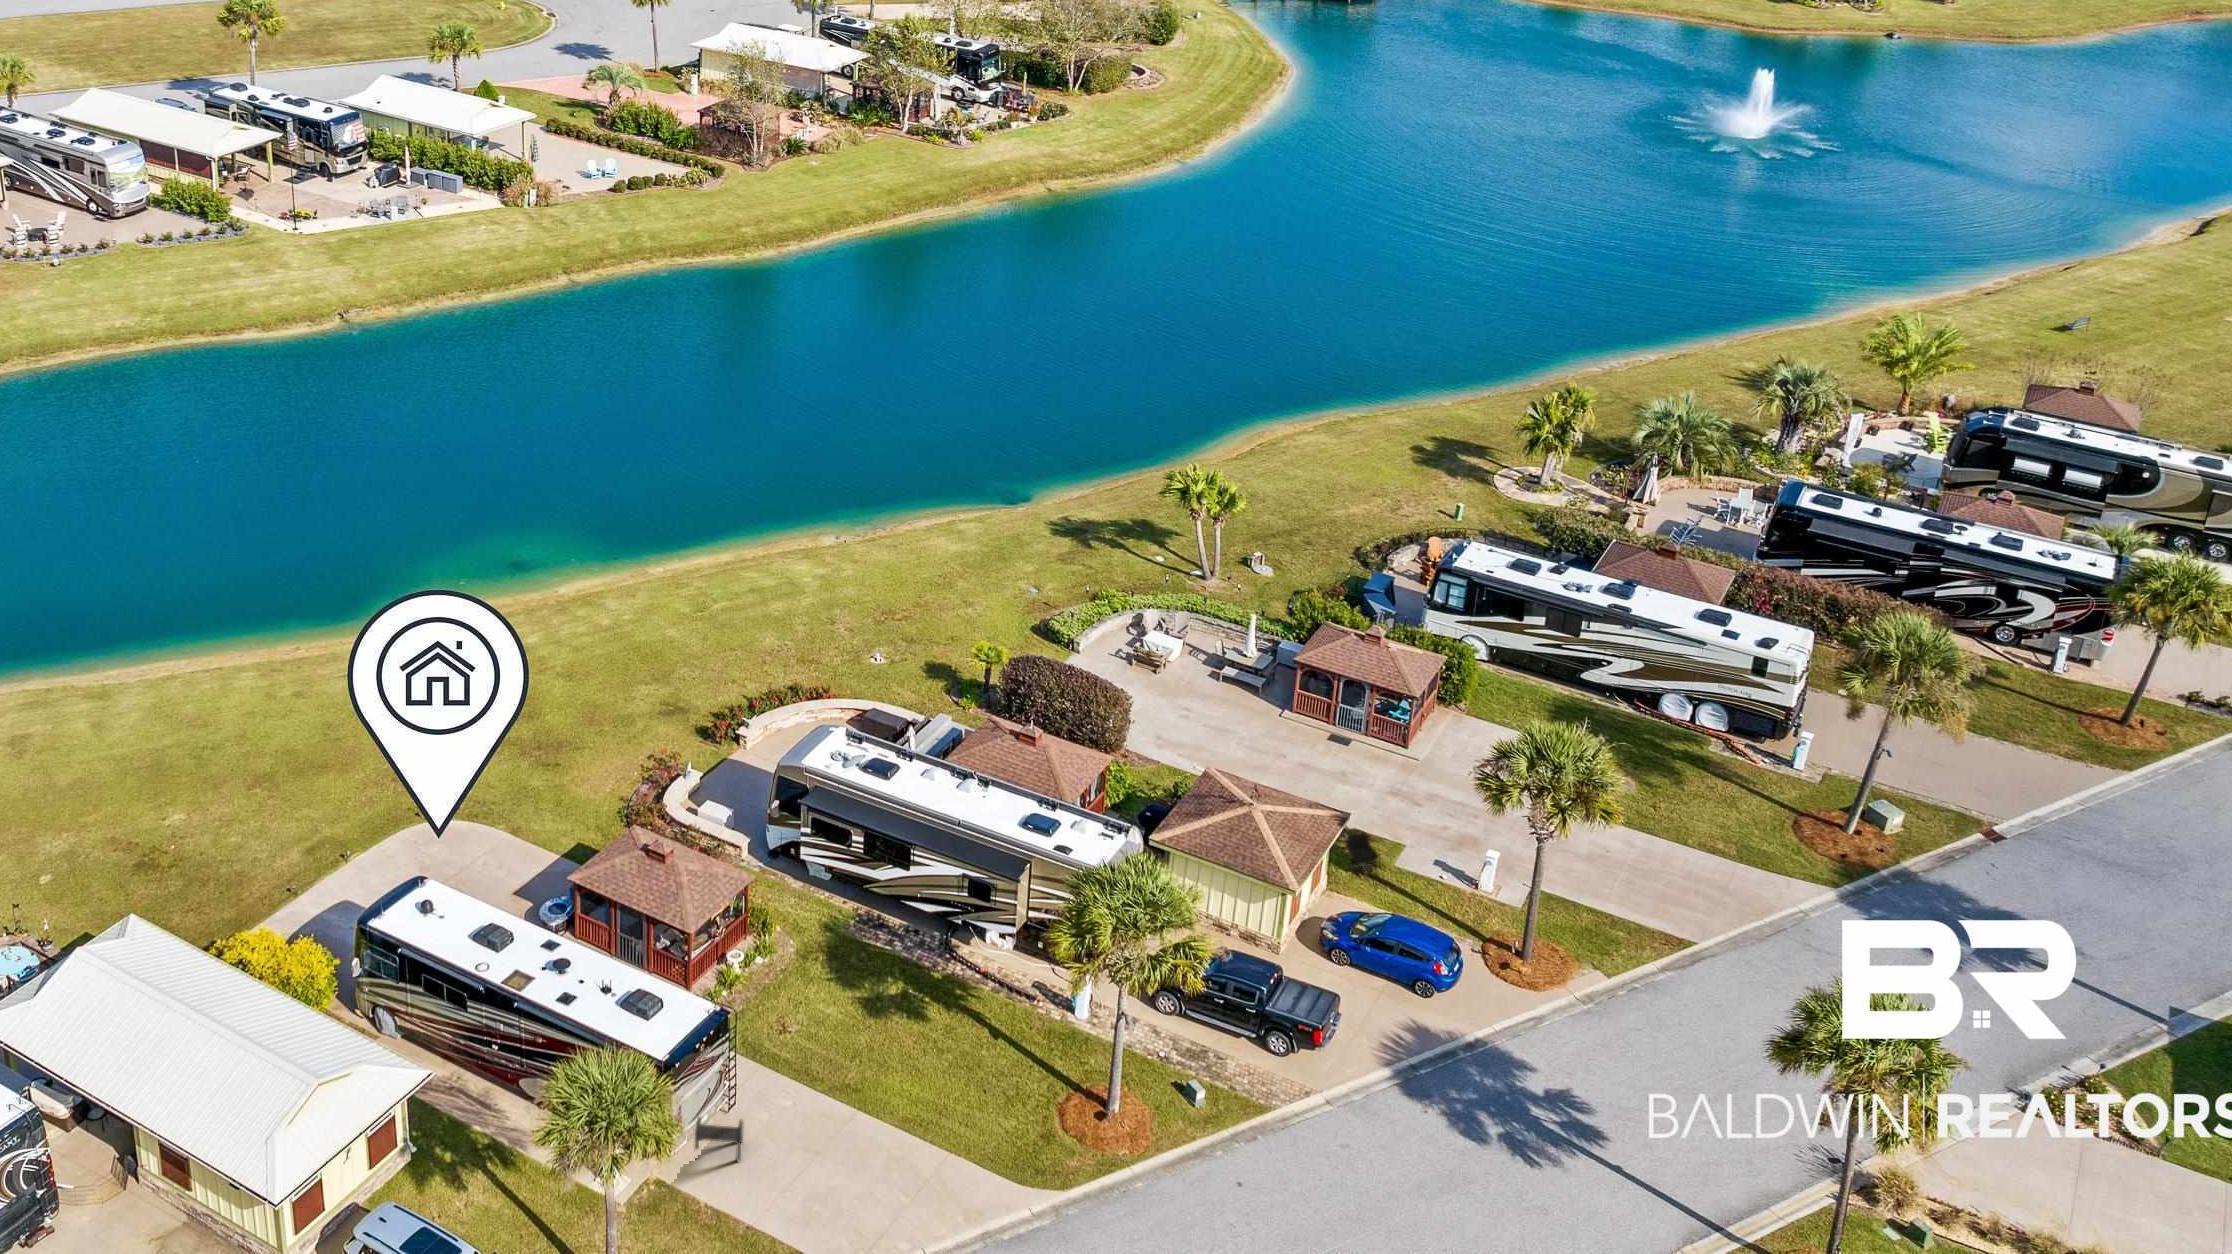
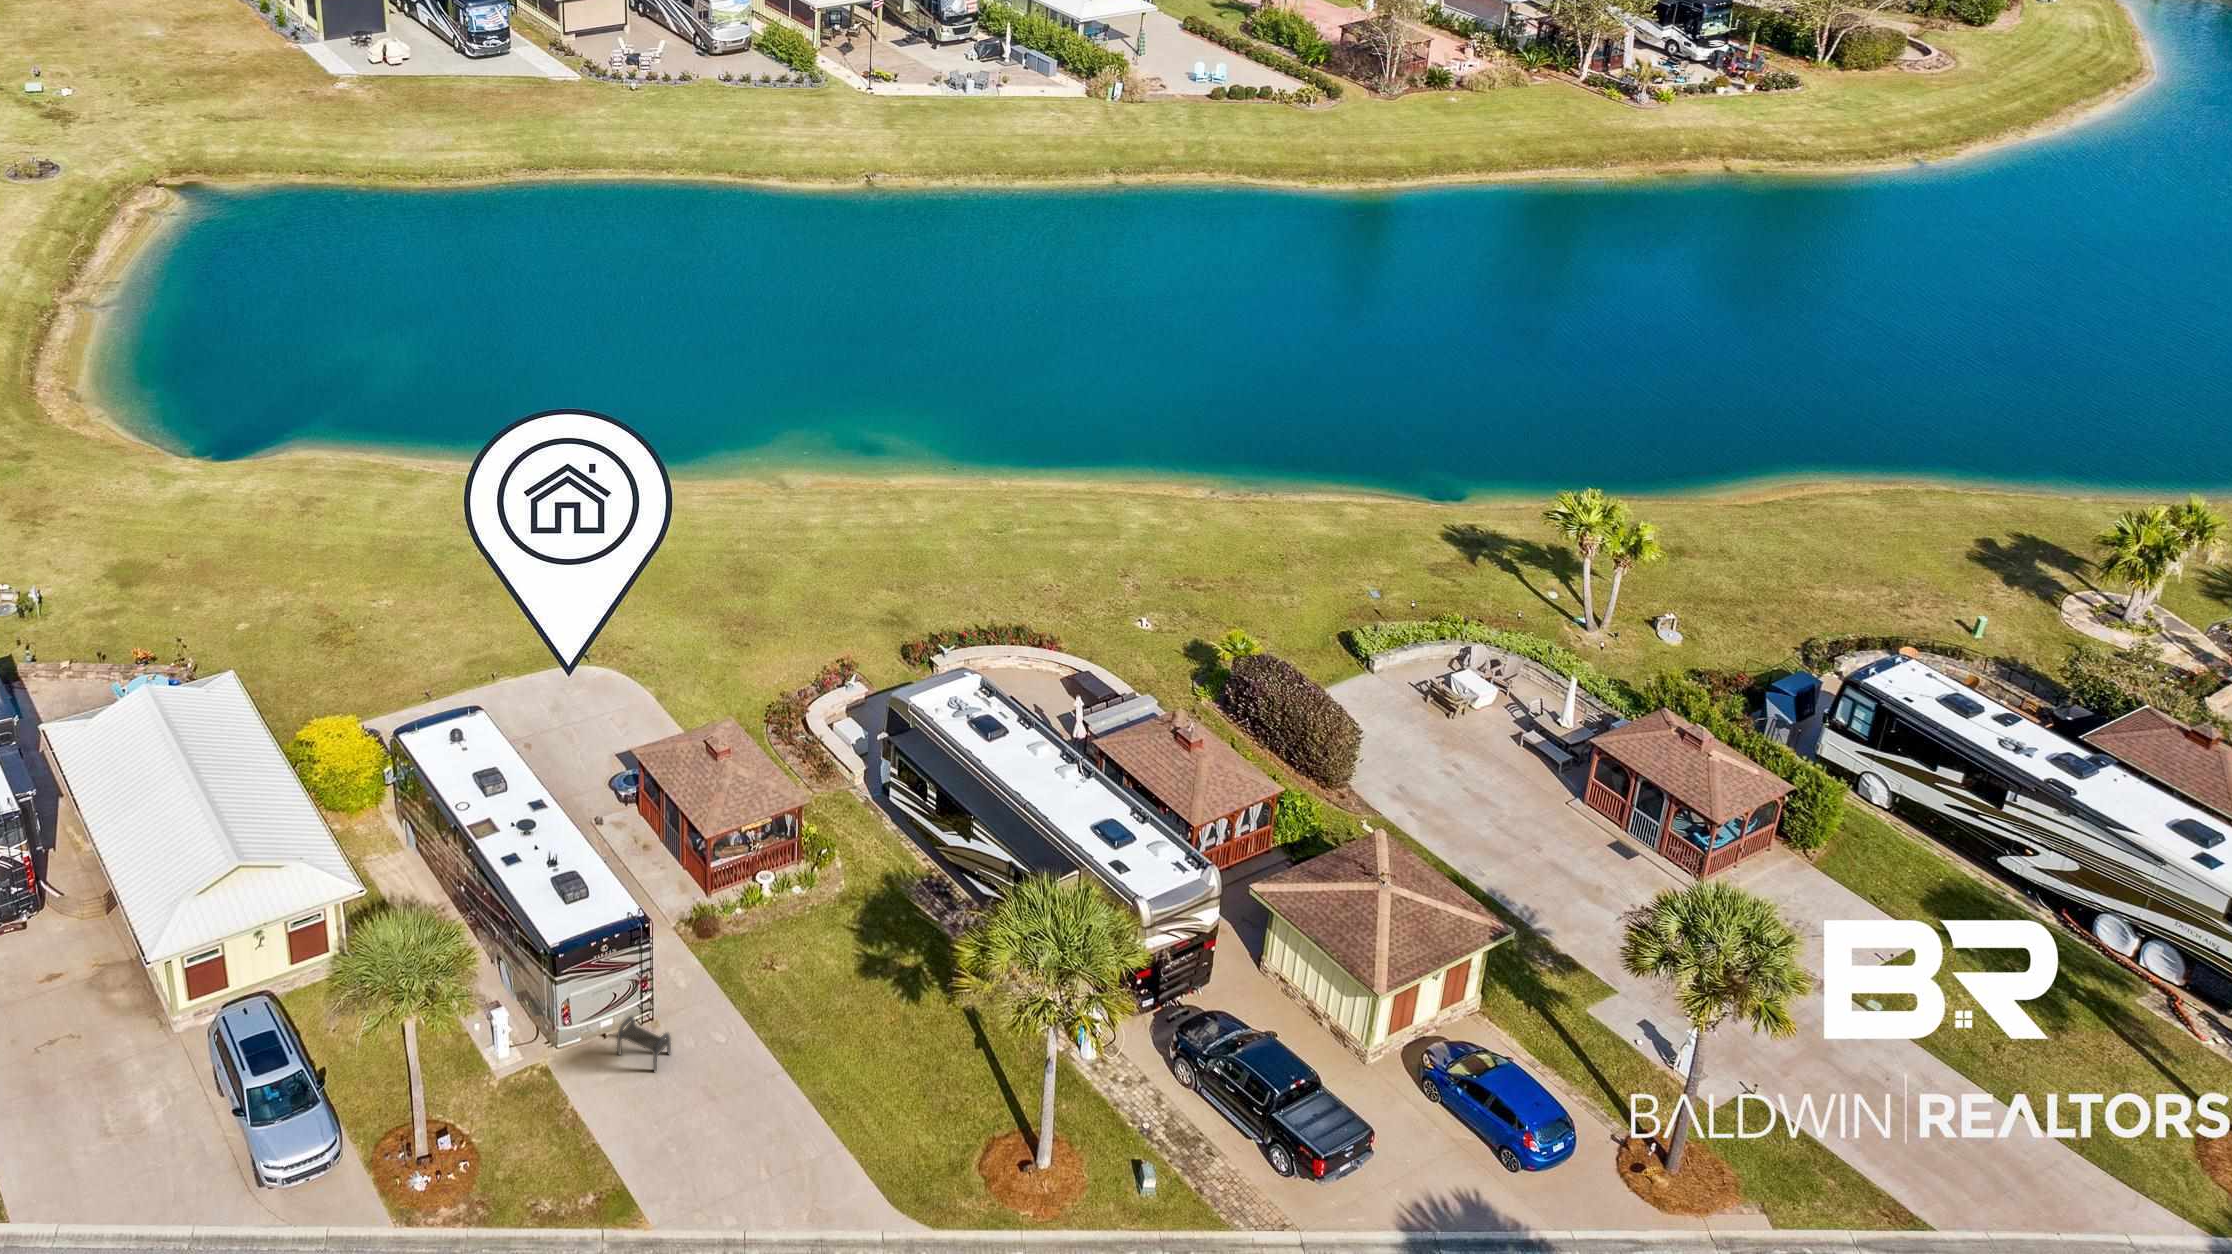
lounge chair: present [1345,834,1380,872] -> none [1517,956,1555,1008]

